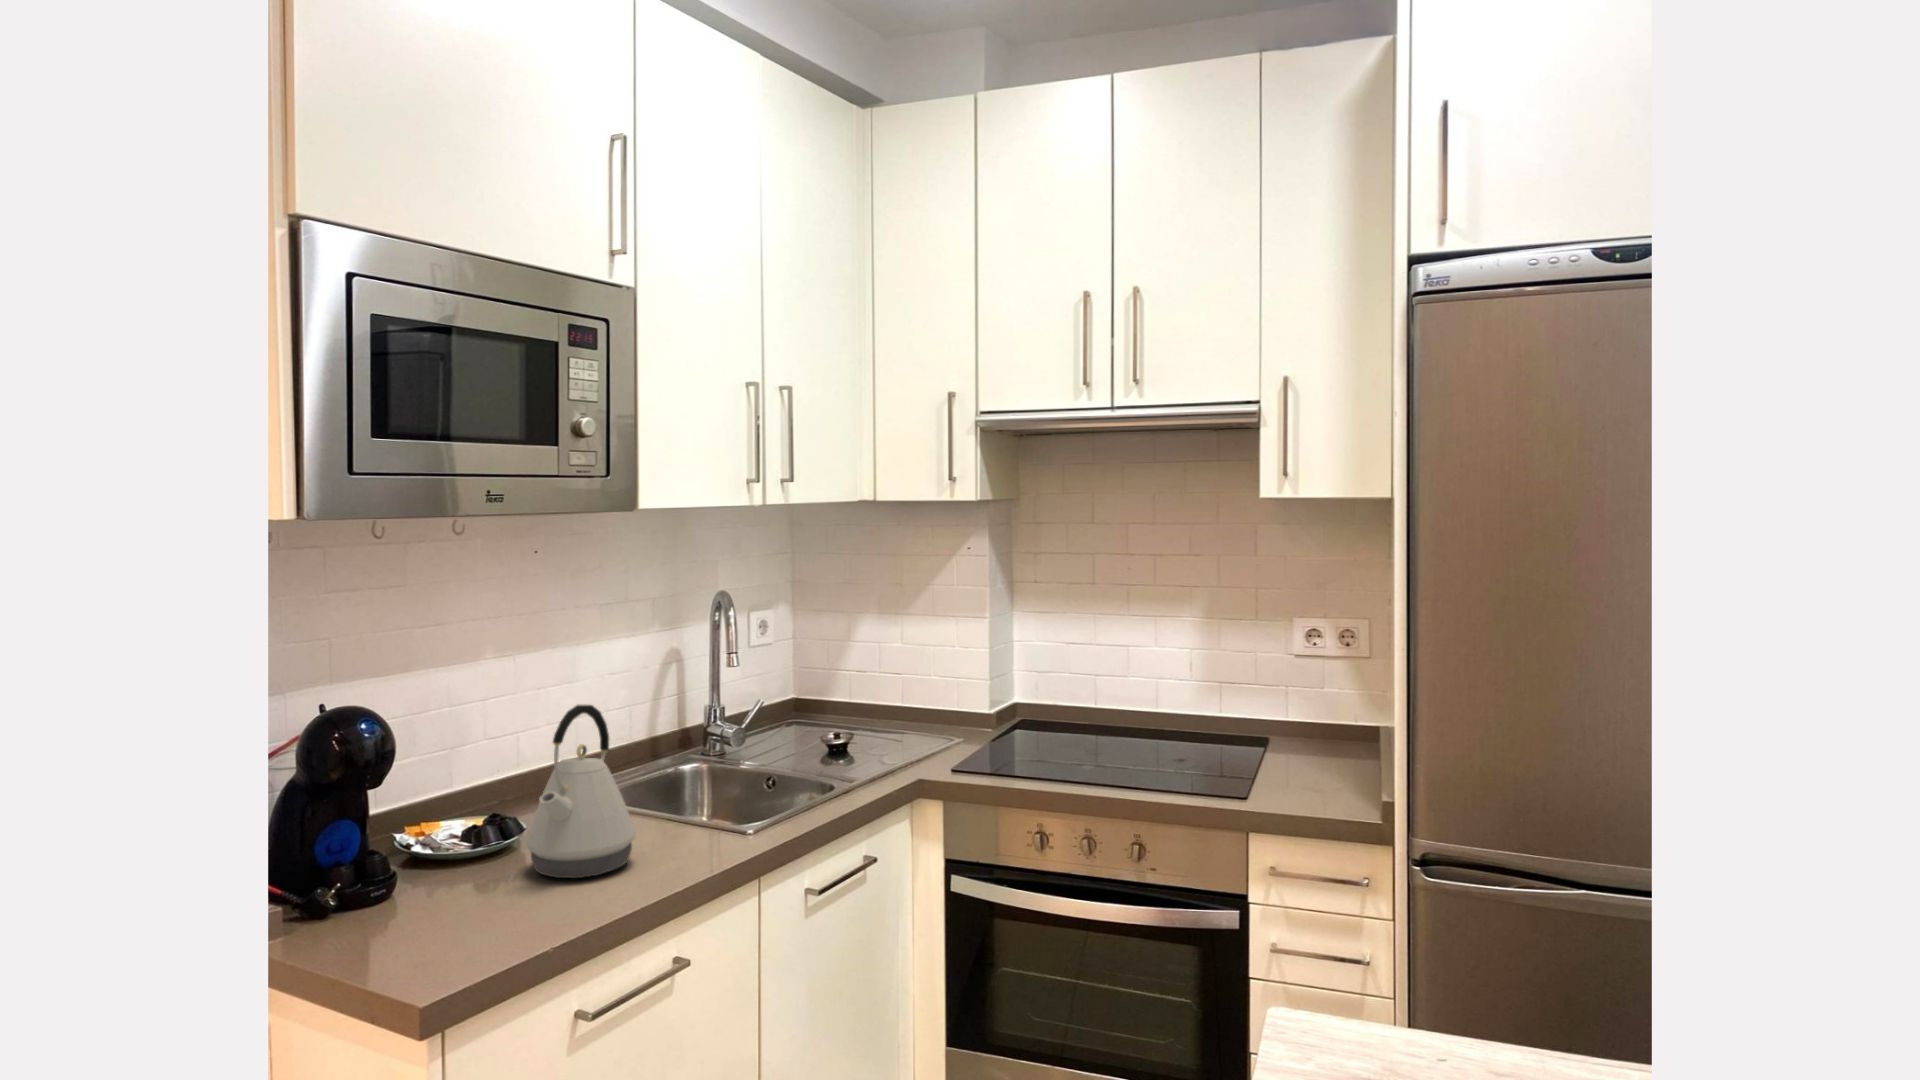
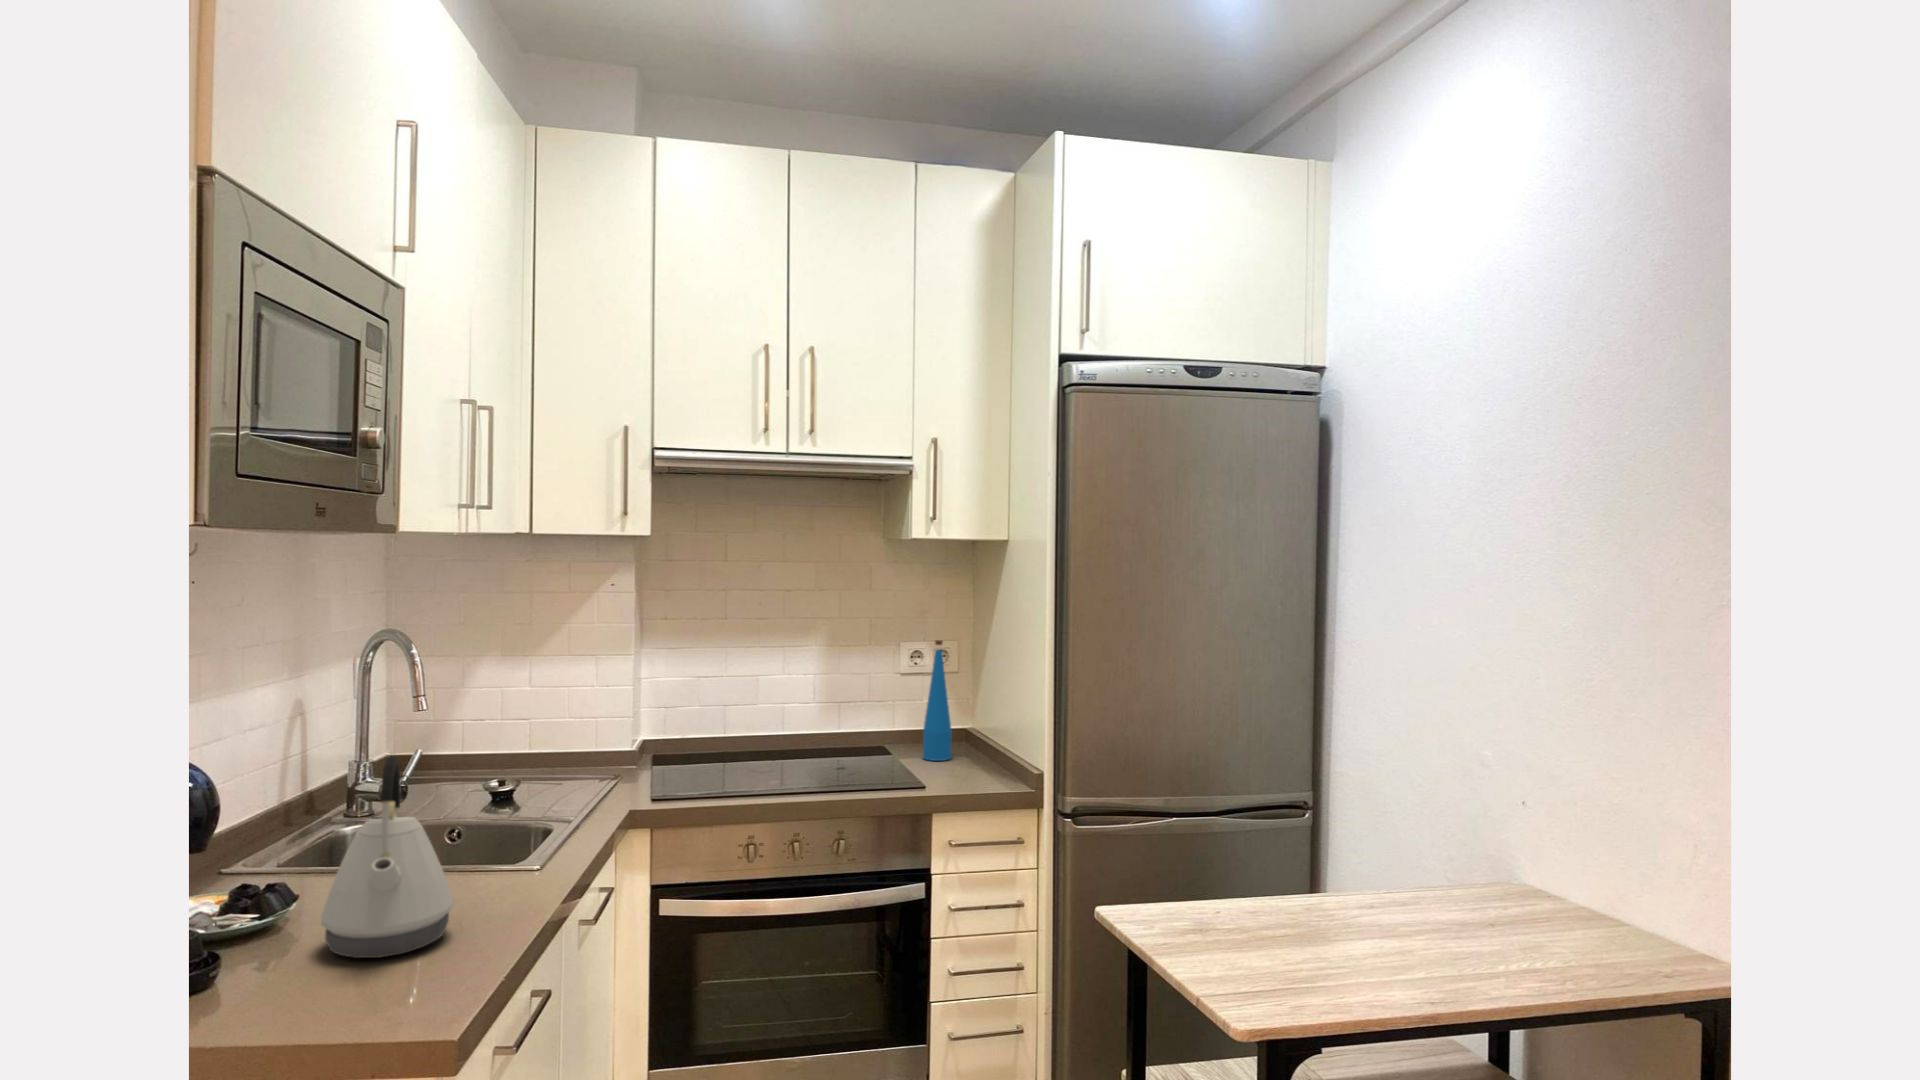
bottle: none [1294,622,1330,768] -> present [923,640,952,761]

